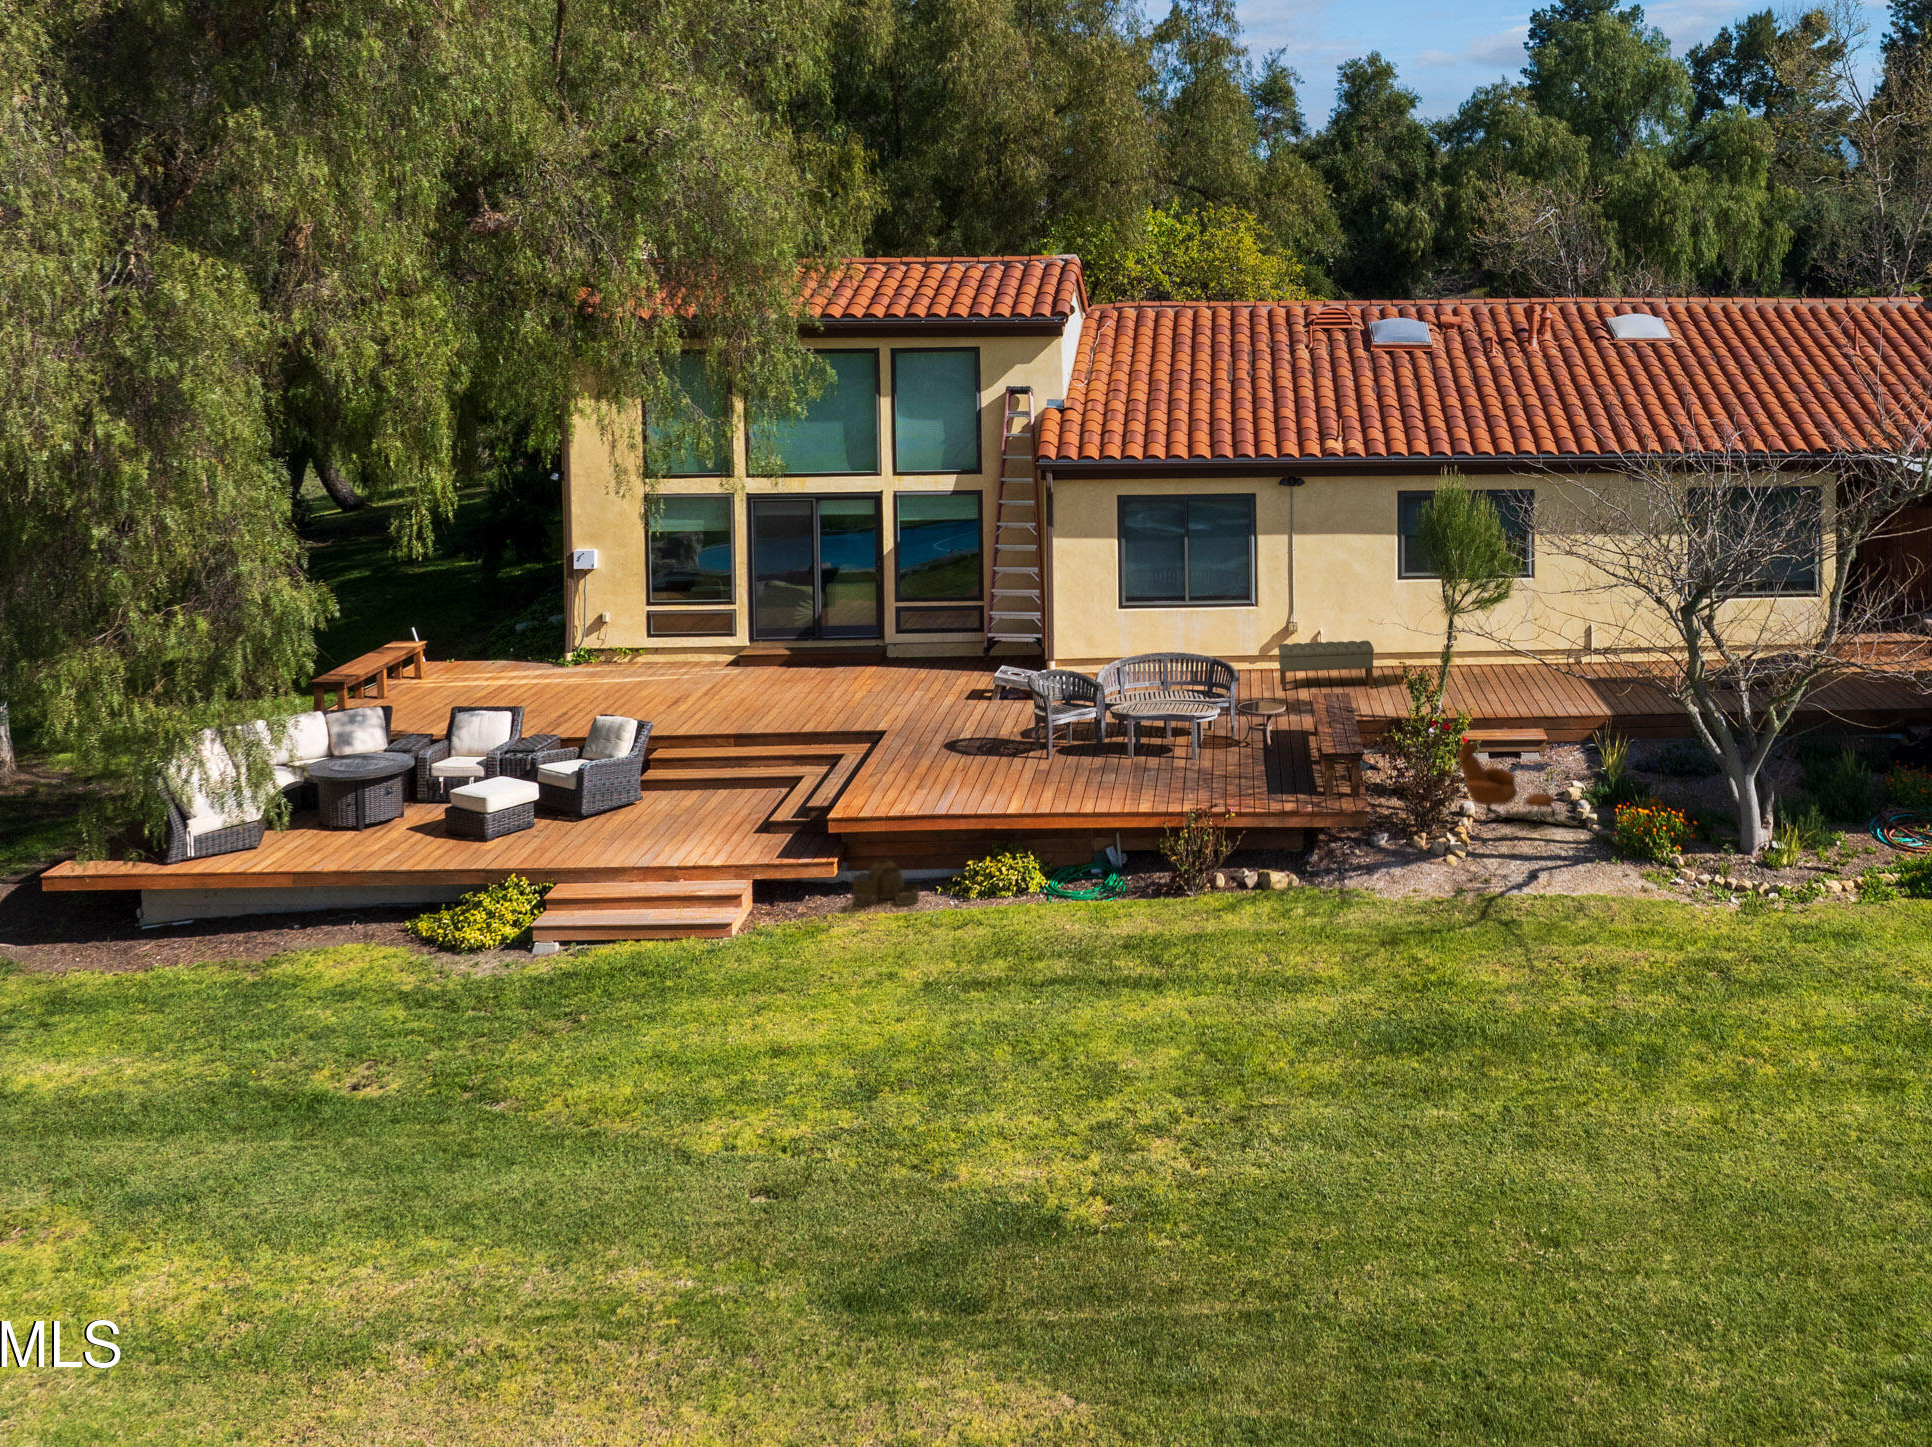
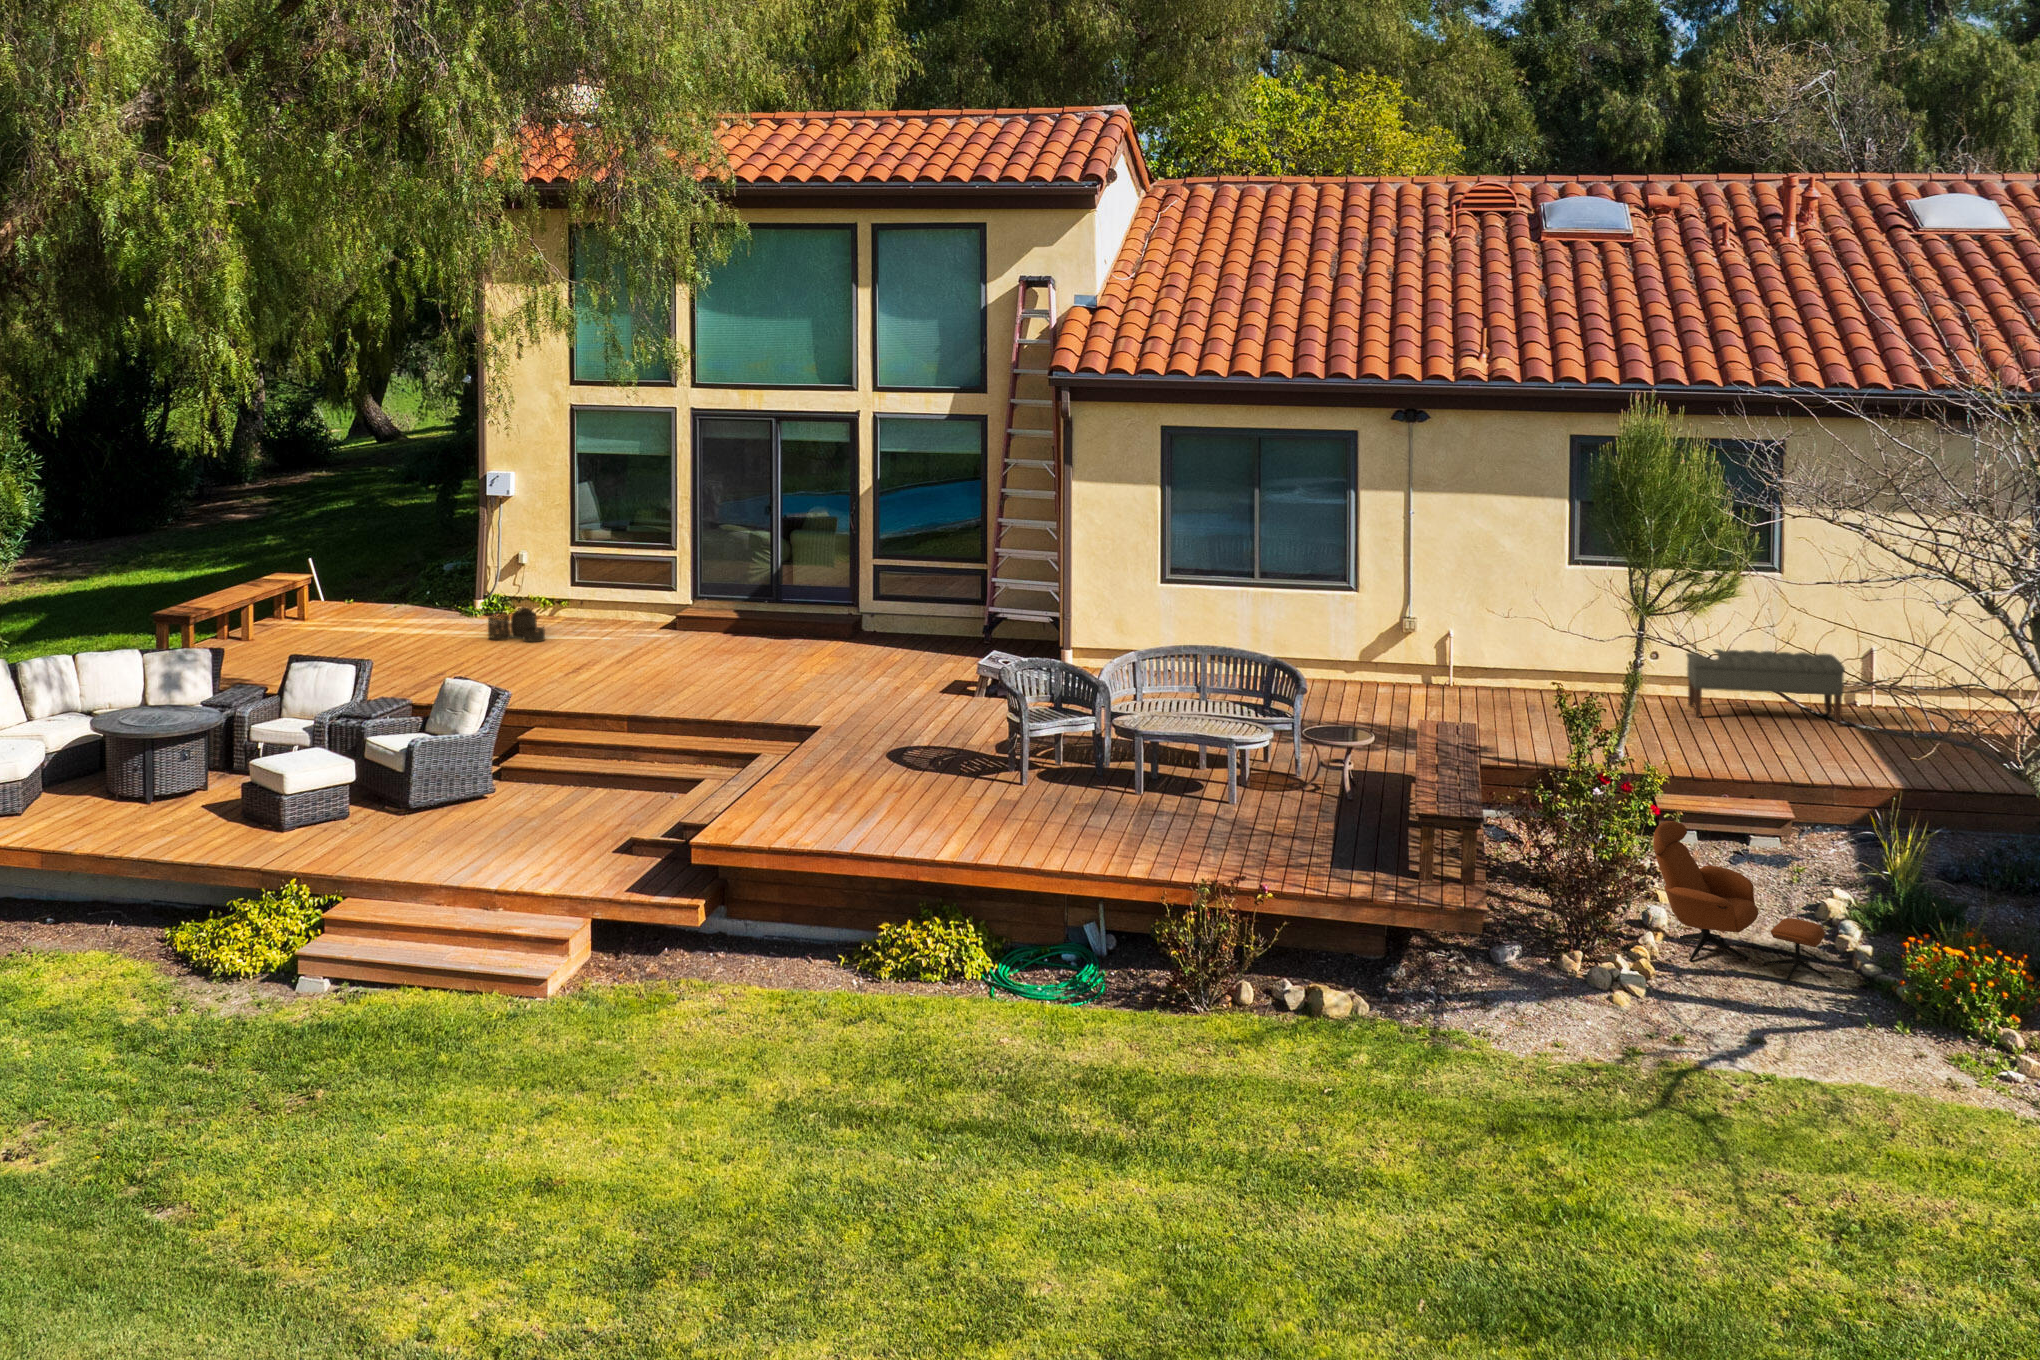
bench: present [1278,641,1374,691] -> present [1686,649,1845,726]
woven basket: present [853,859,920,906] -> present [488,608,545,642]

